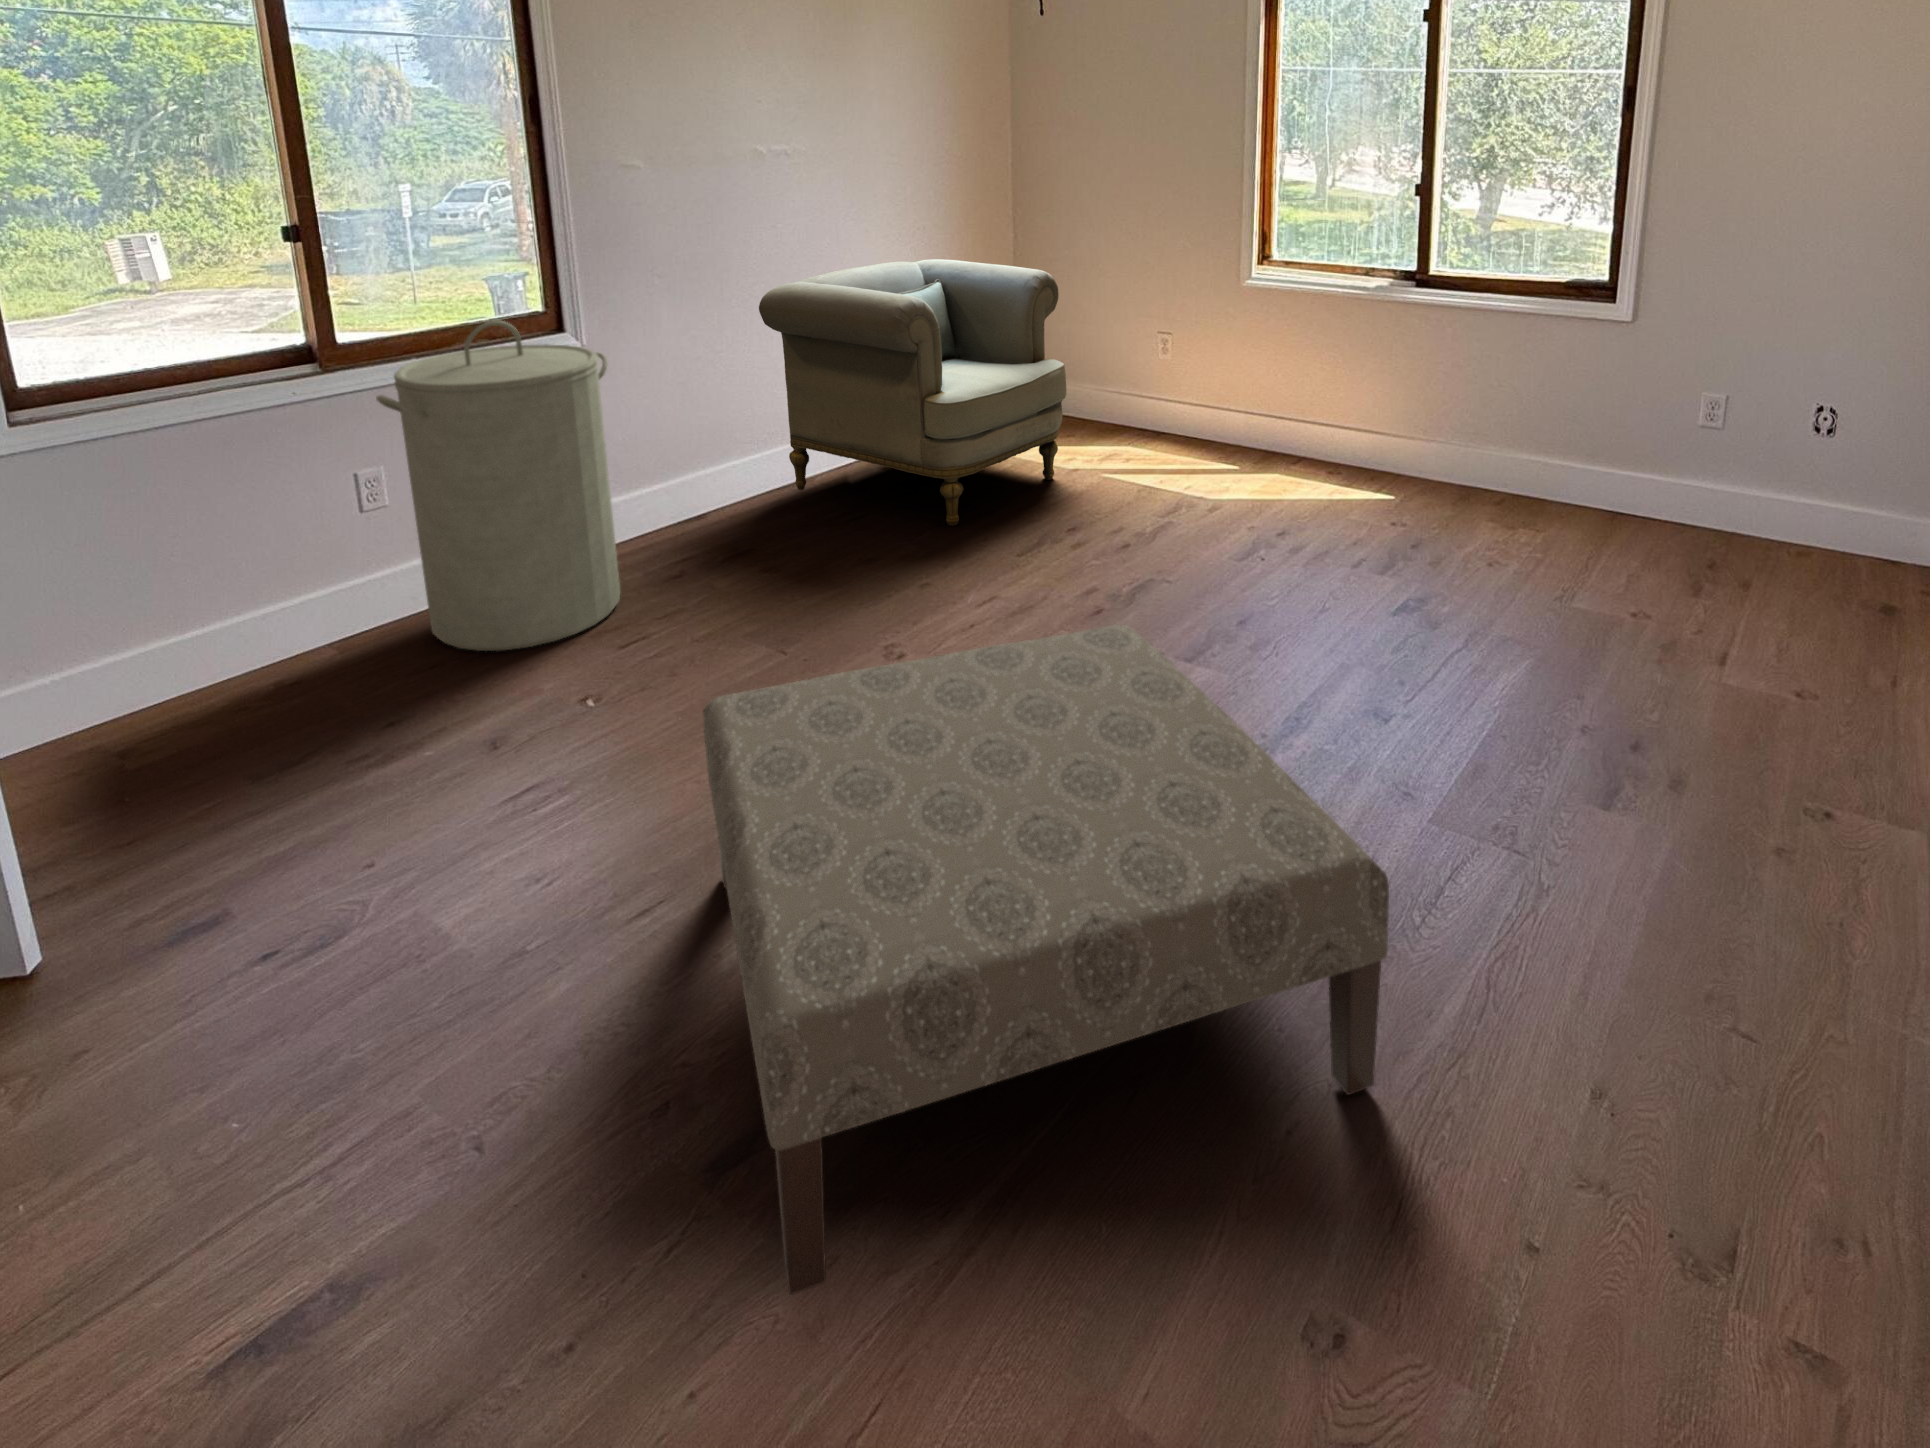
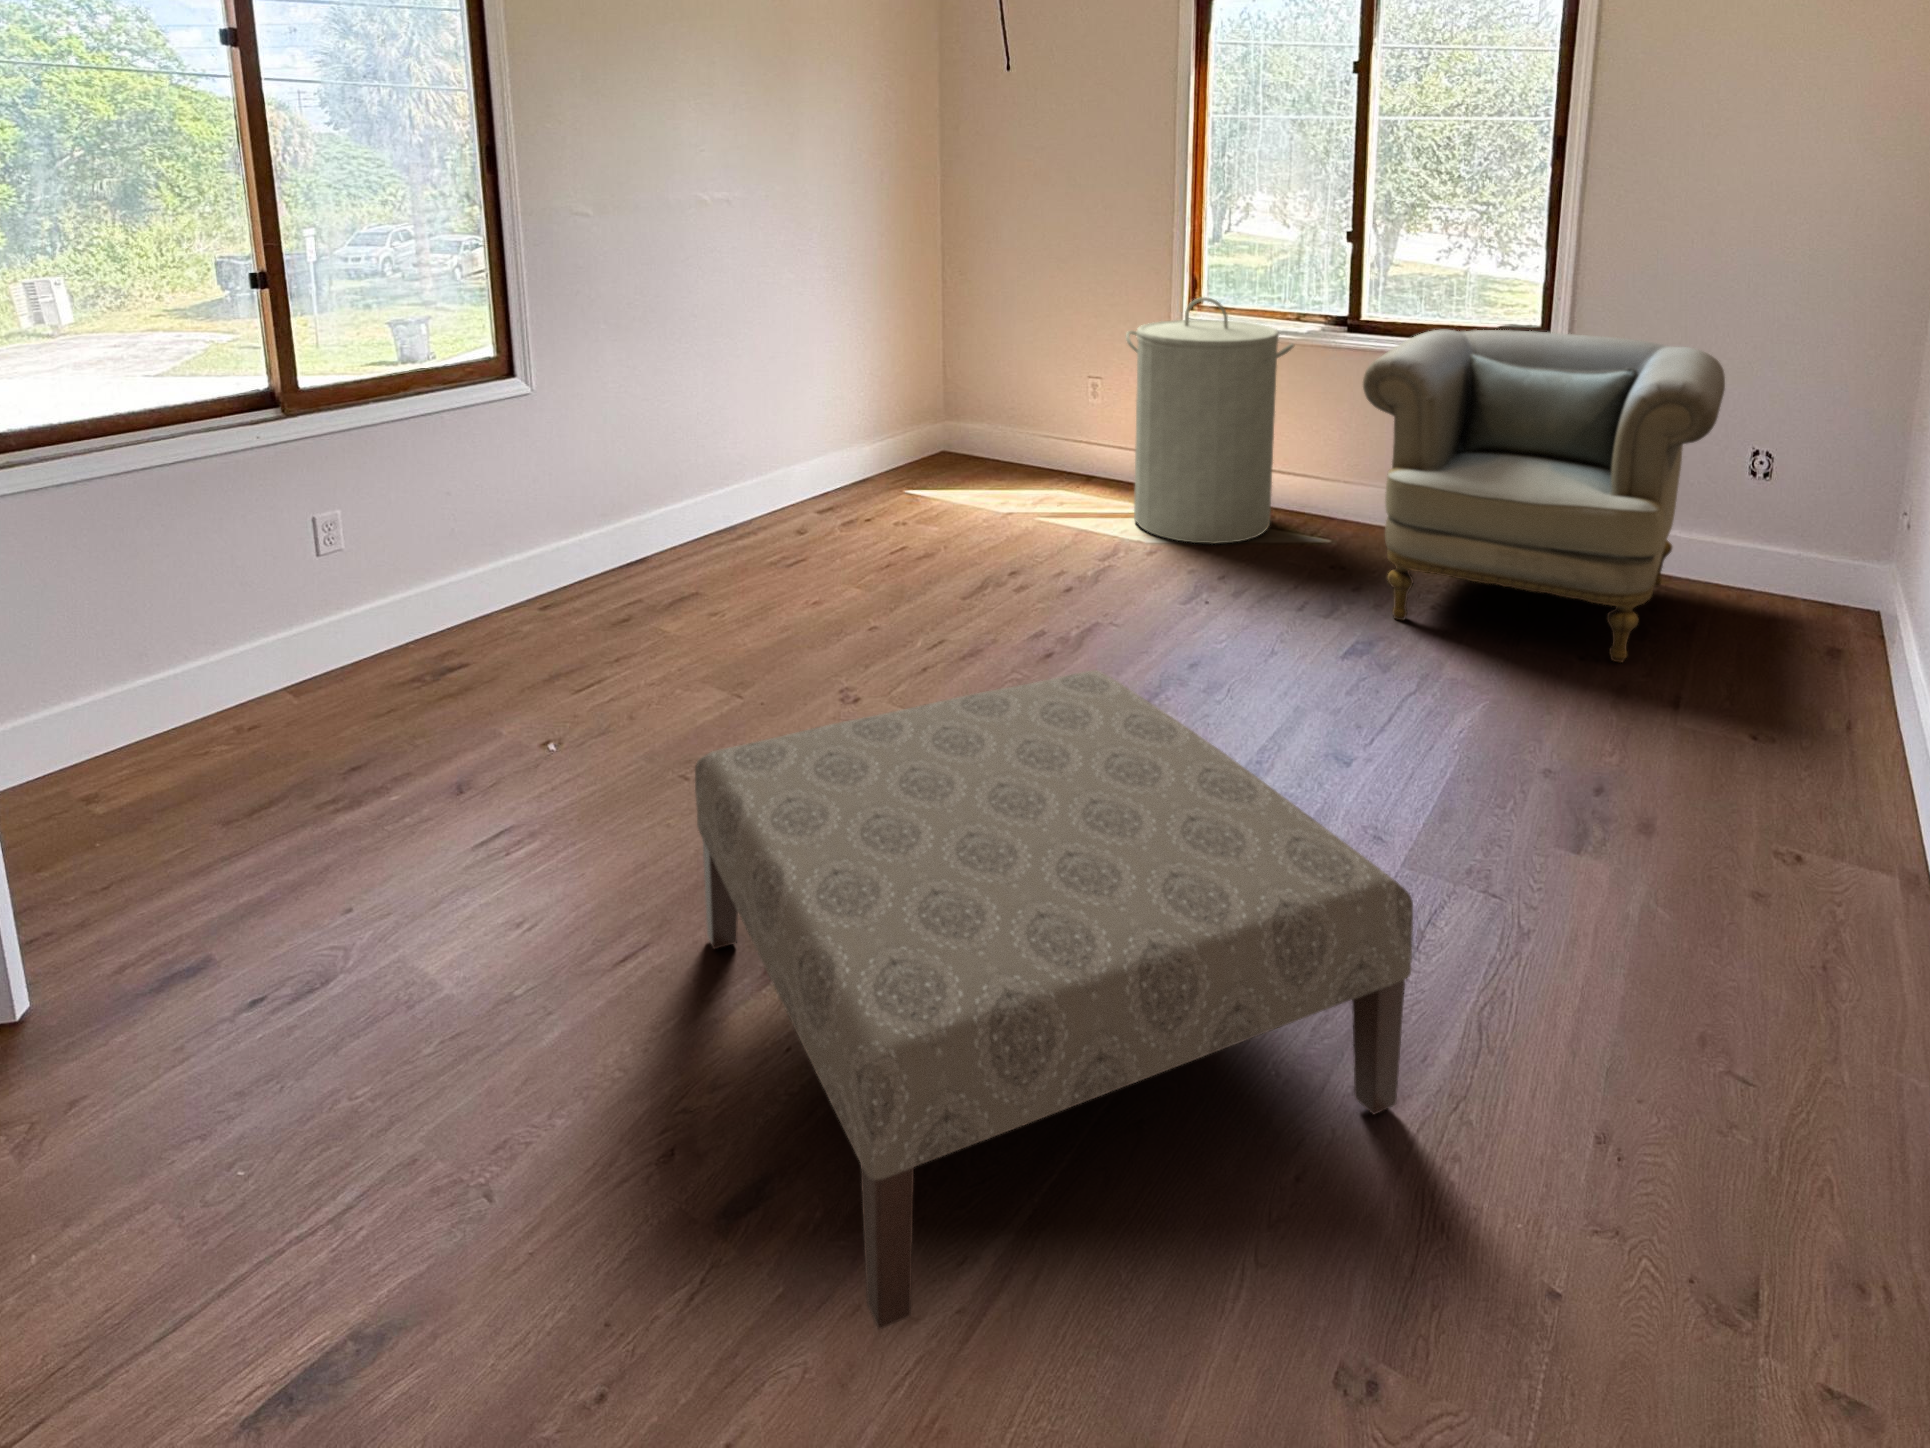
armchair: present [759,259,1066,526] -> present [1363,330,1725,663]
laundry hamper: present [376,320,621,651] -> present [1126,297,1294,544]

